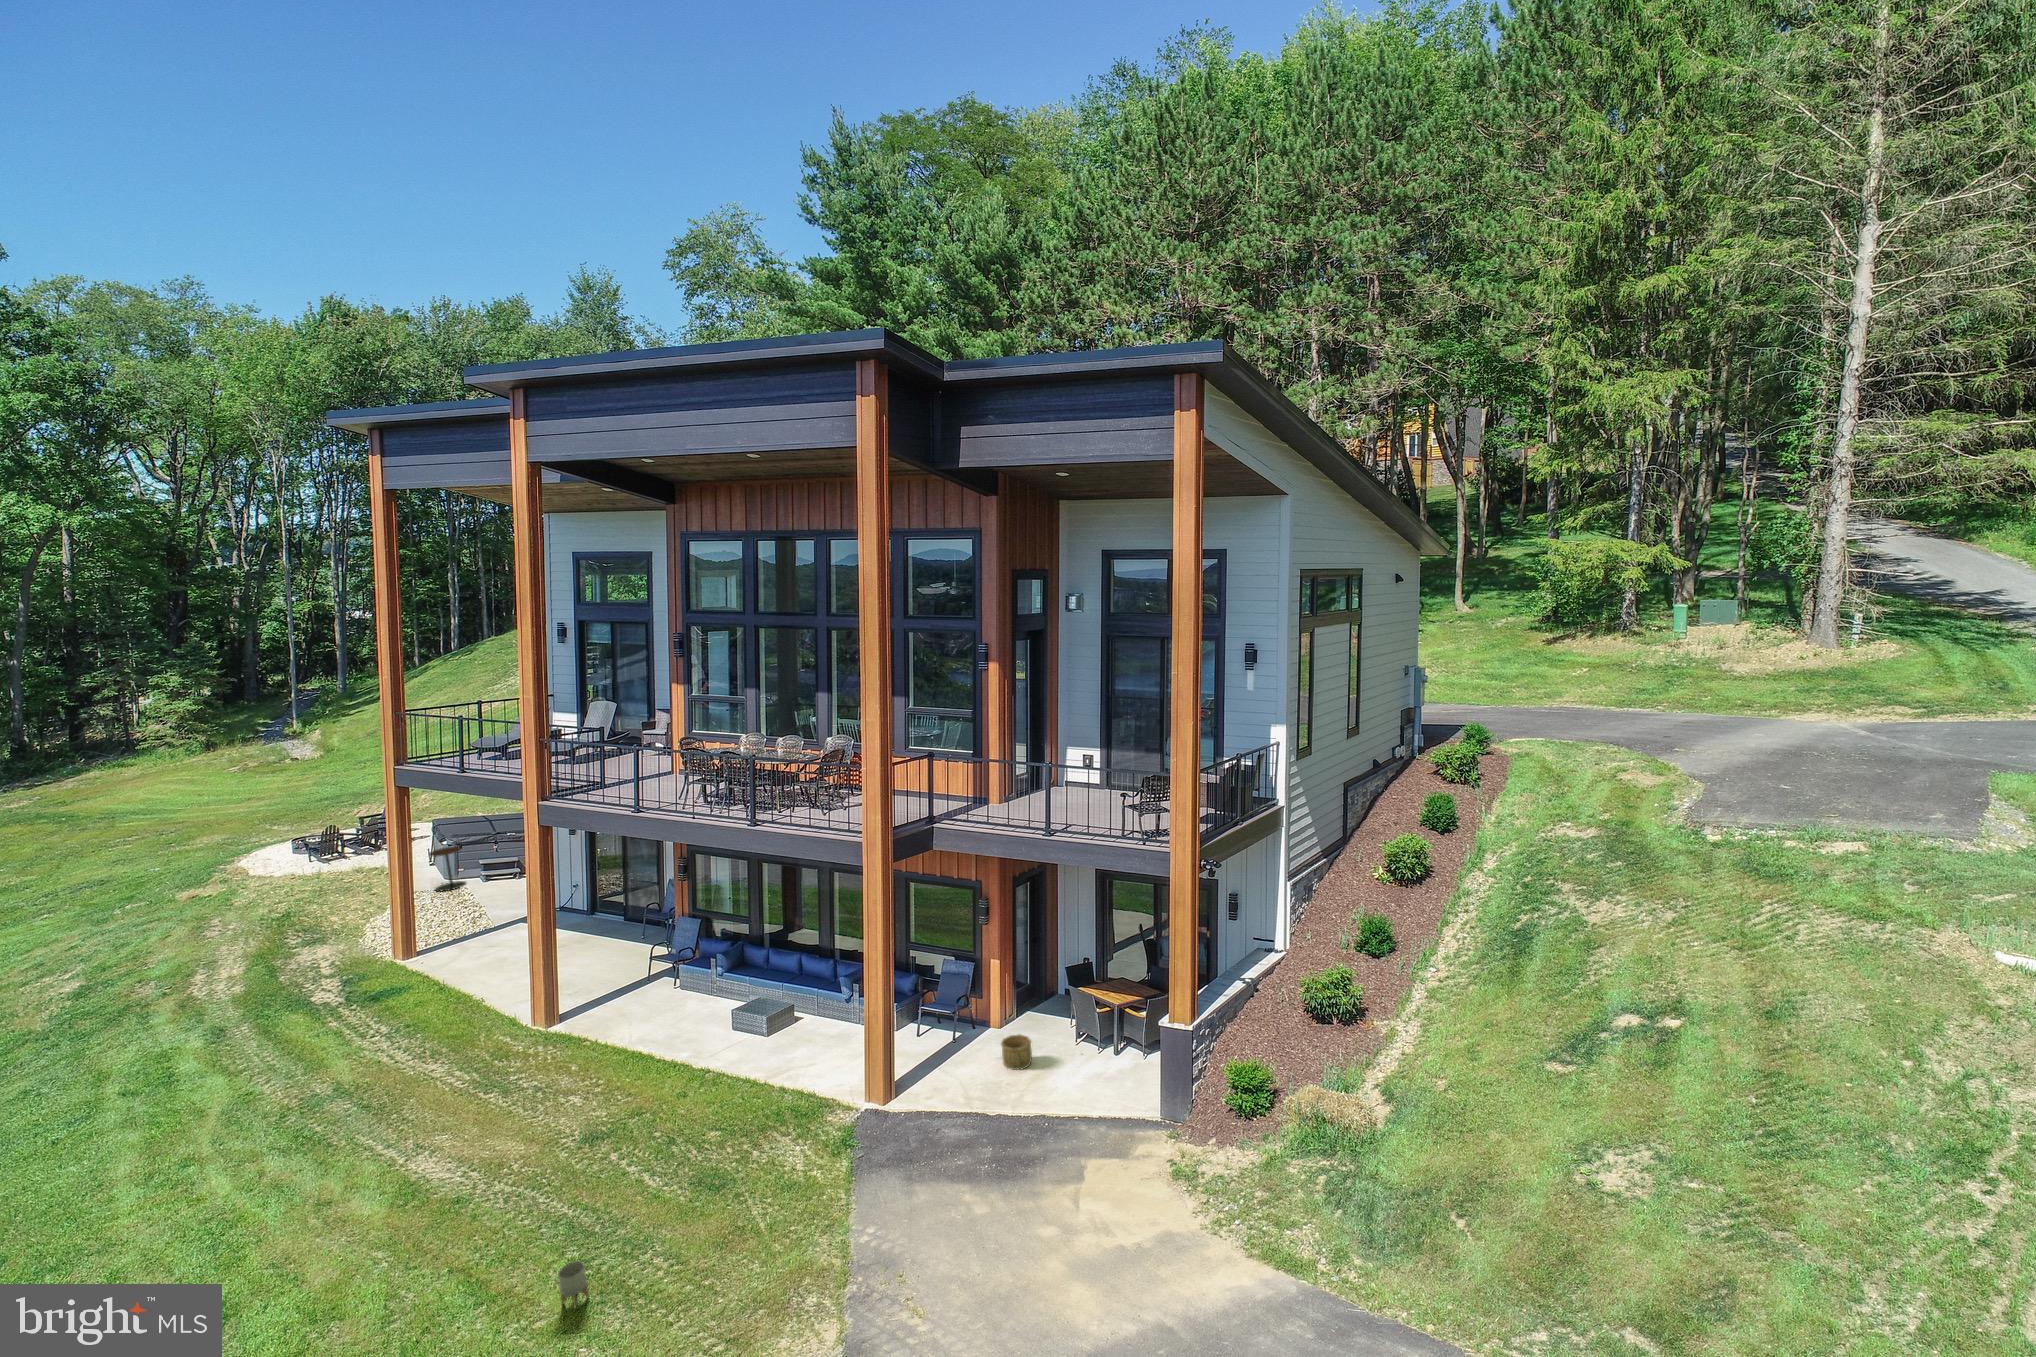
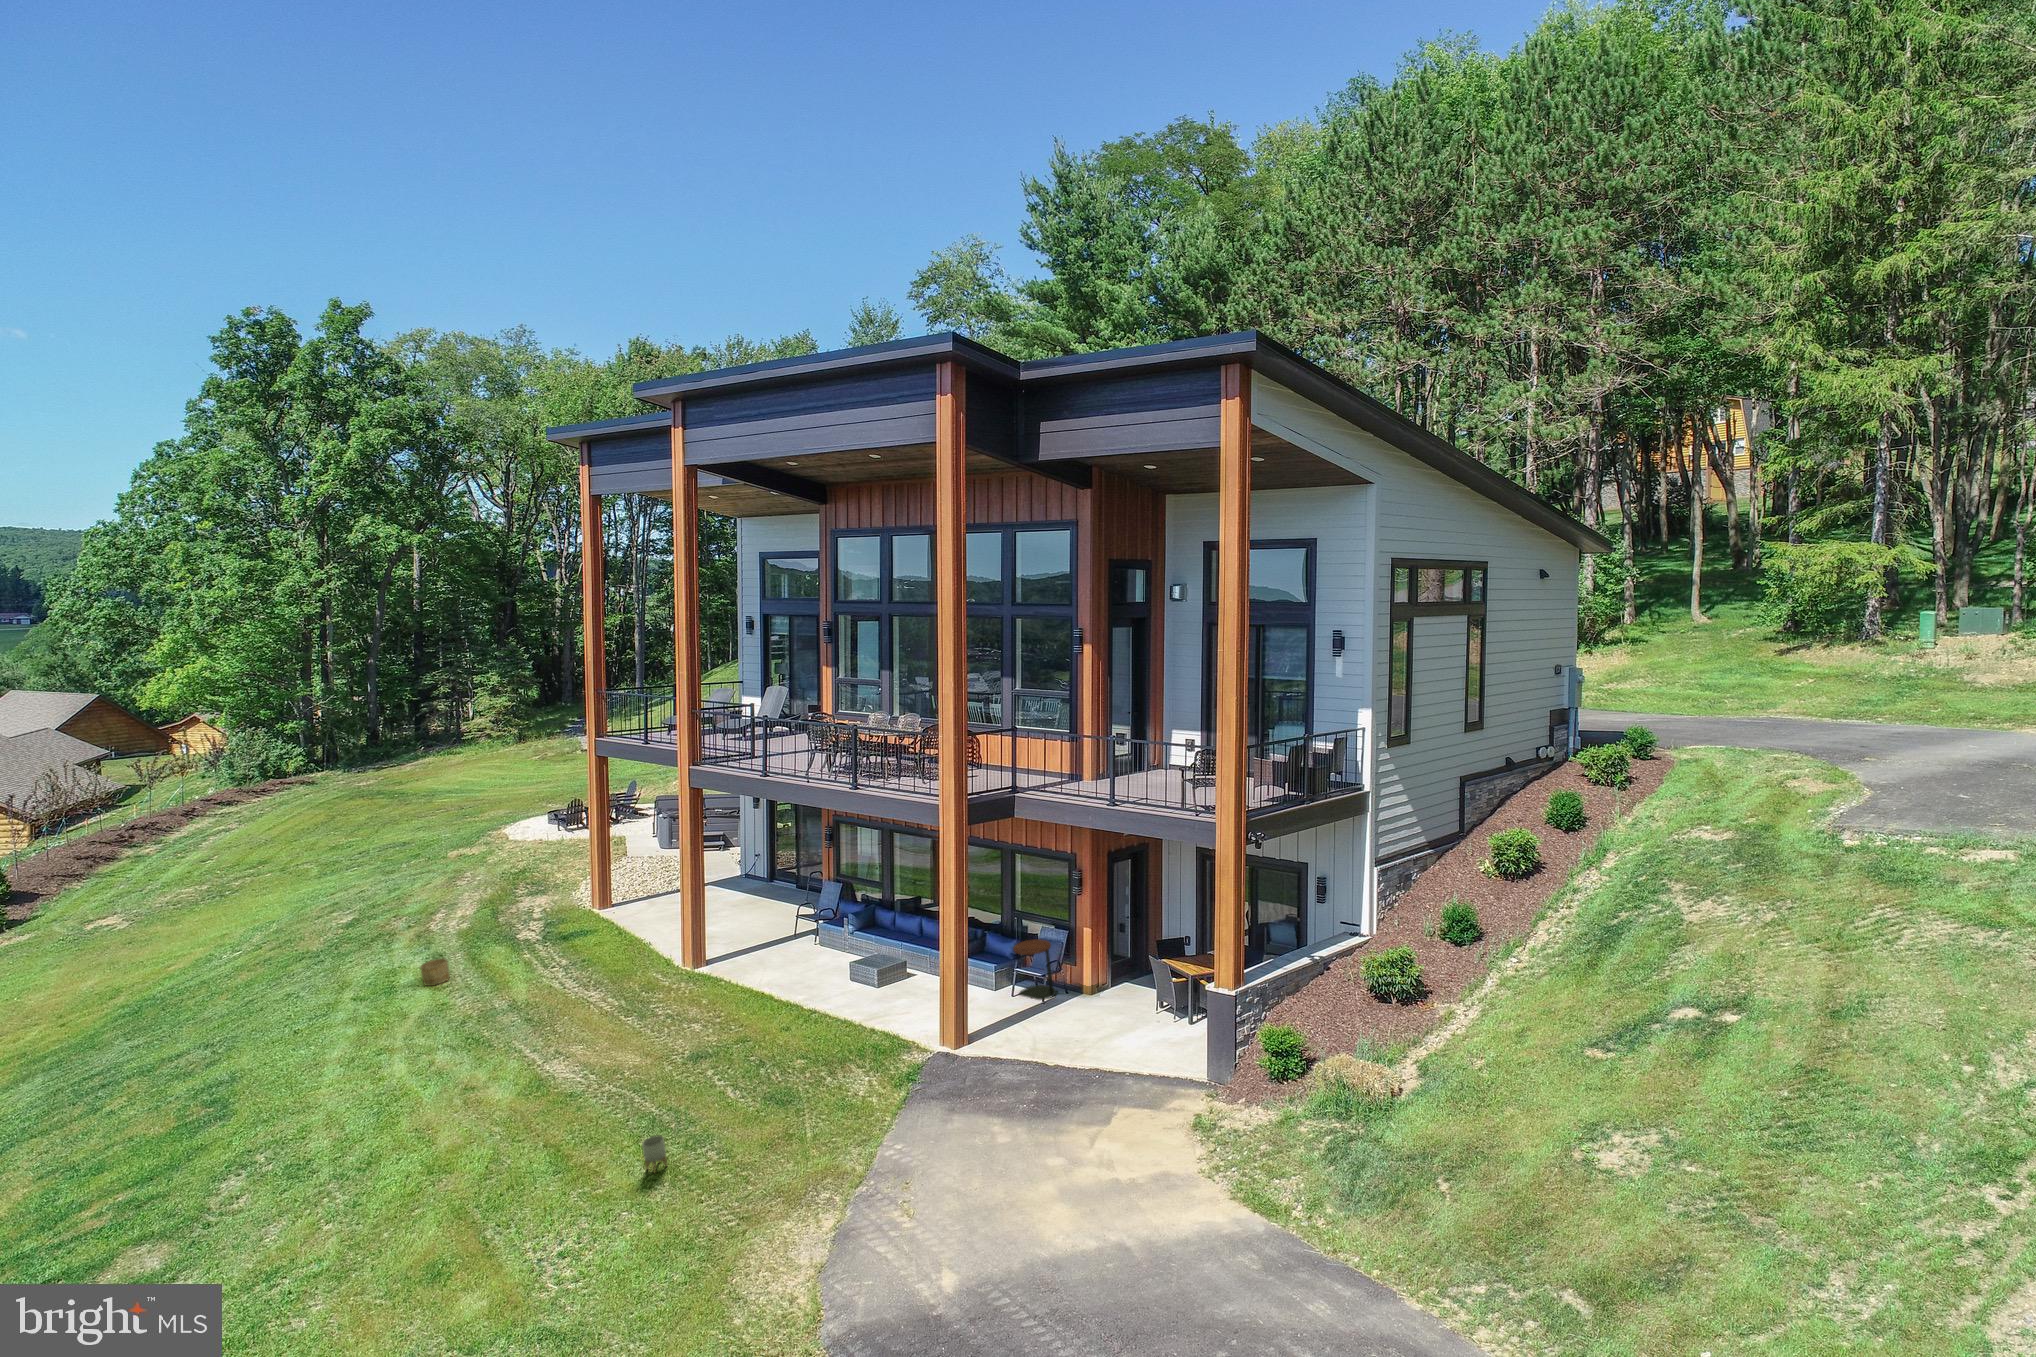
side table: present [429,846,466,891] -> present [1013,939,1056,1000]
wooden bucket: present [1001,1034,1032,1070] -> present [420,958,450,986]

